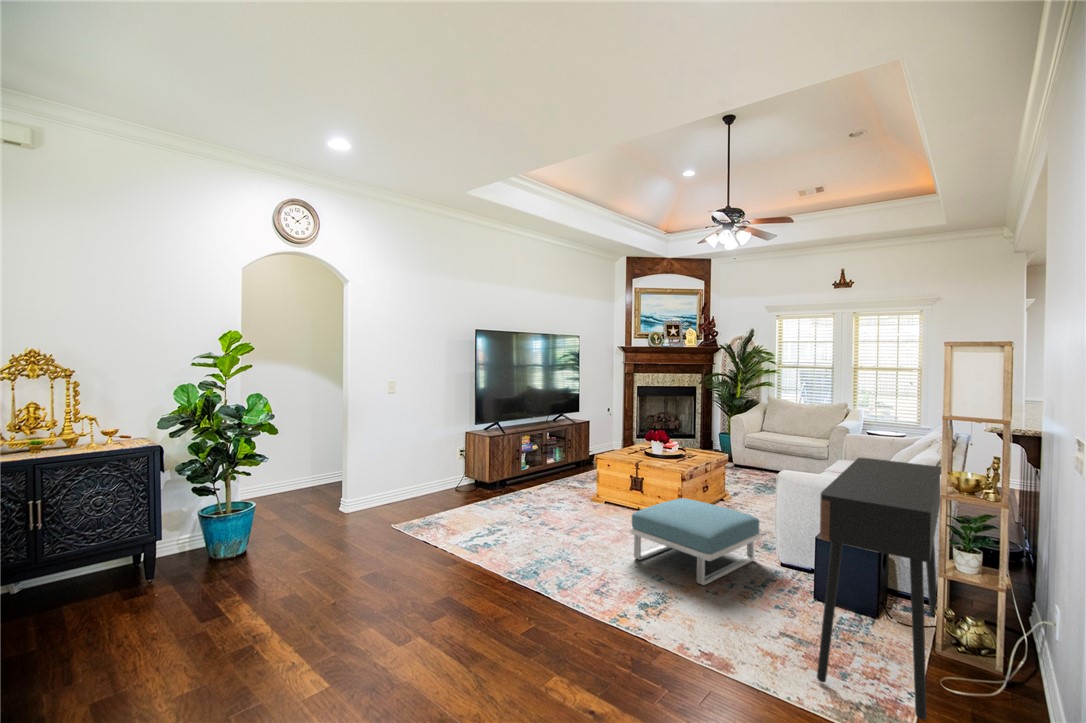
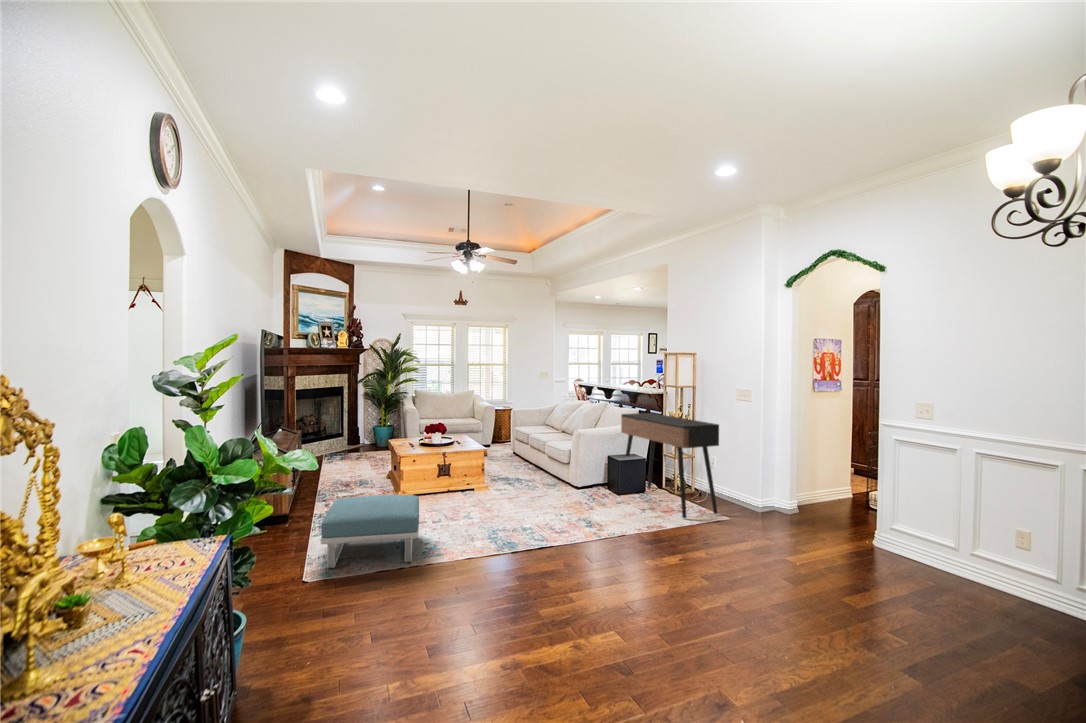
footstool: present [630,498,760,585] -> present [321,495,419,568]

